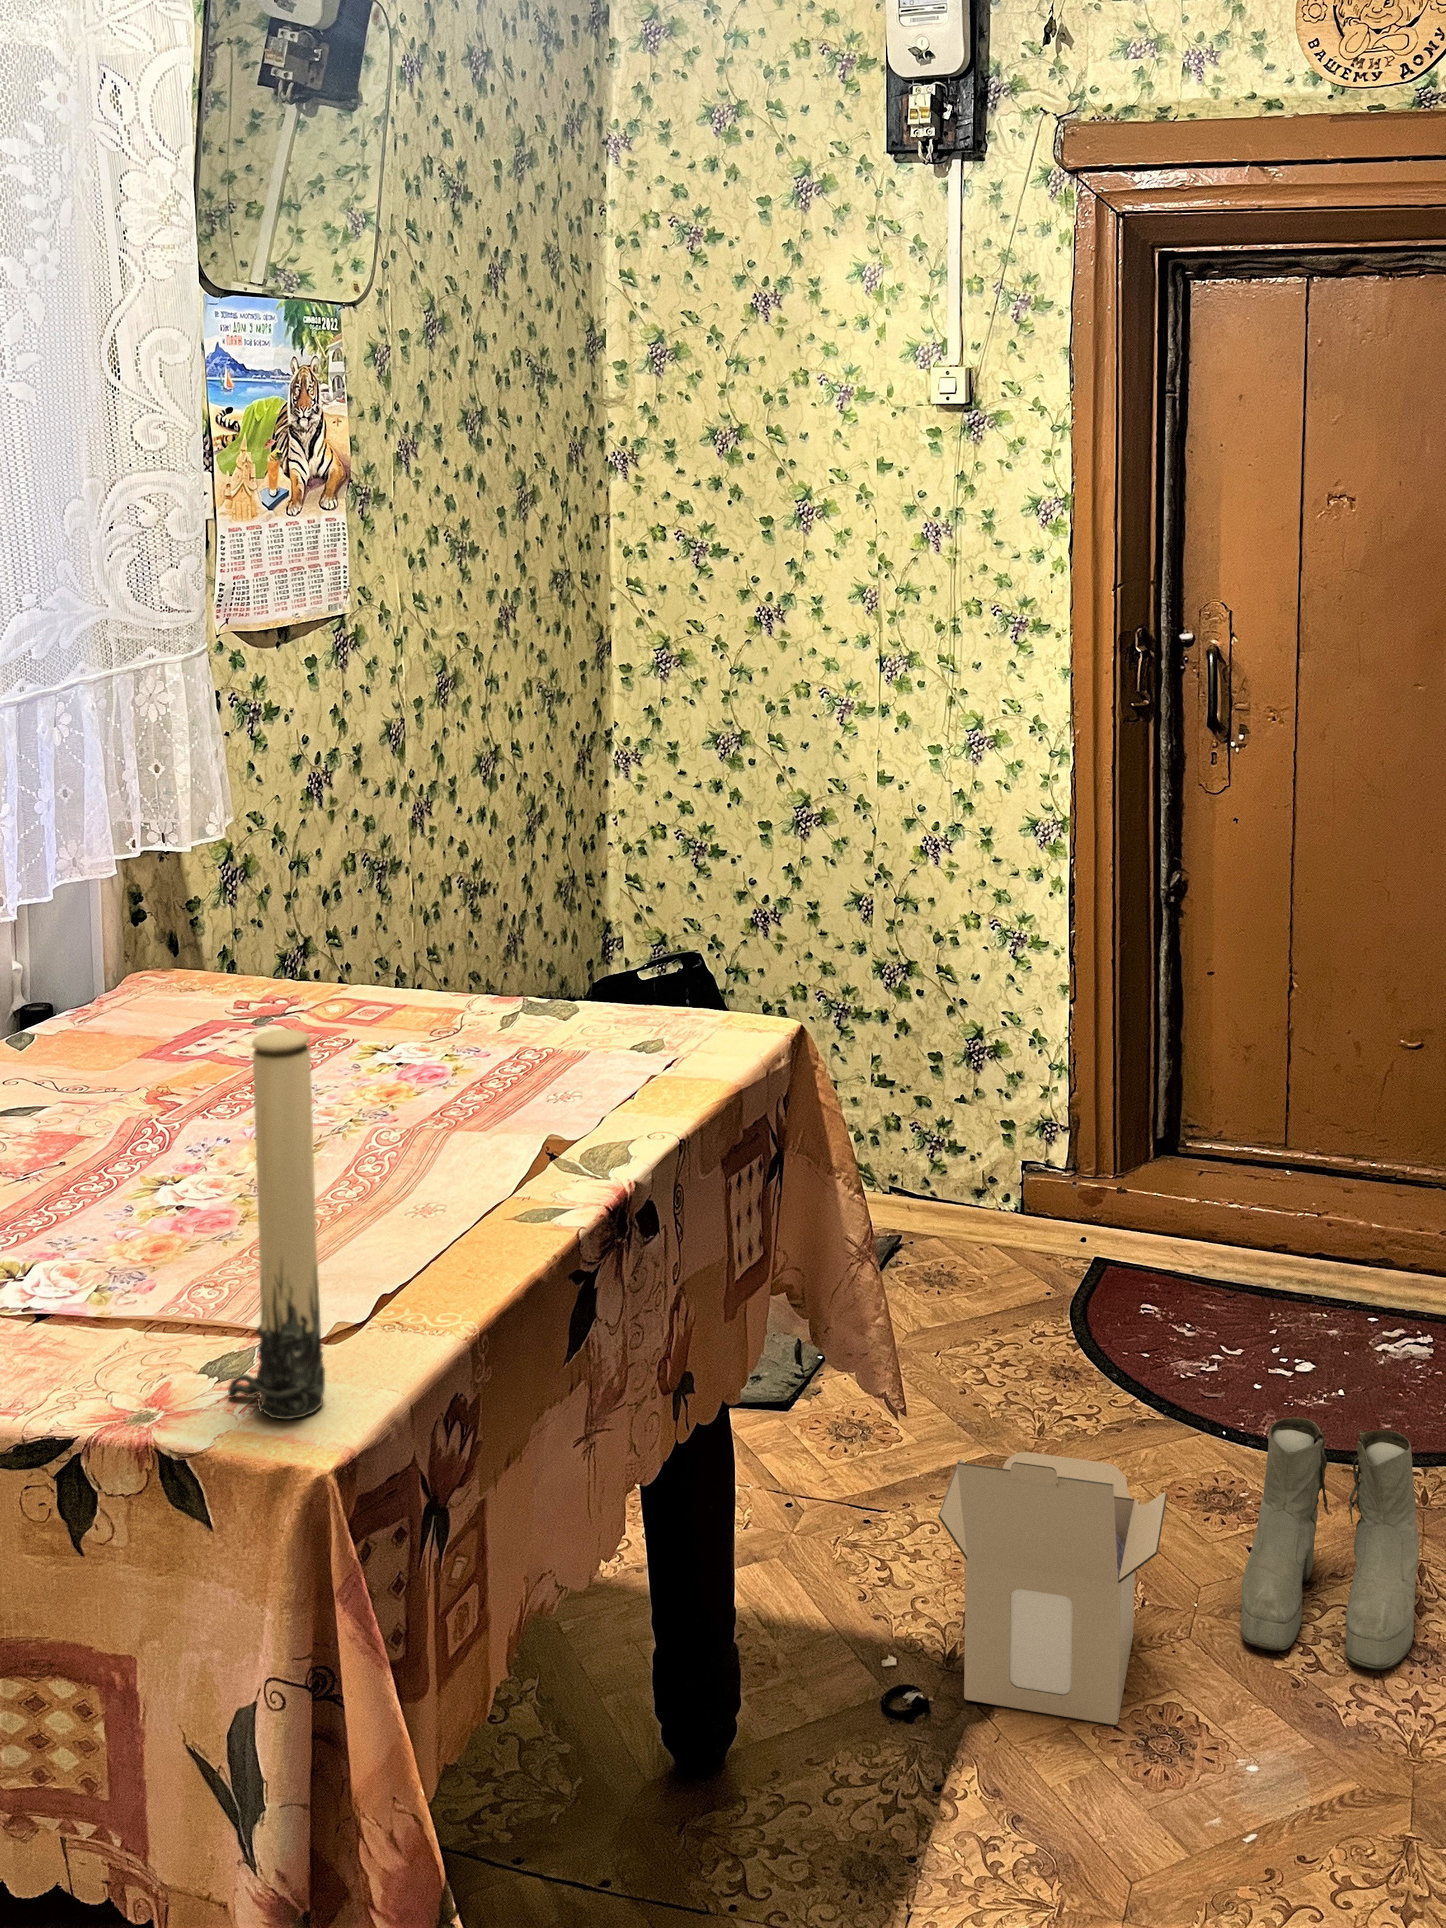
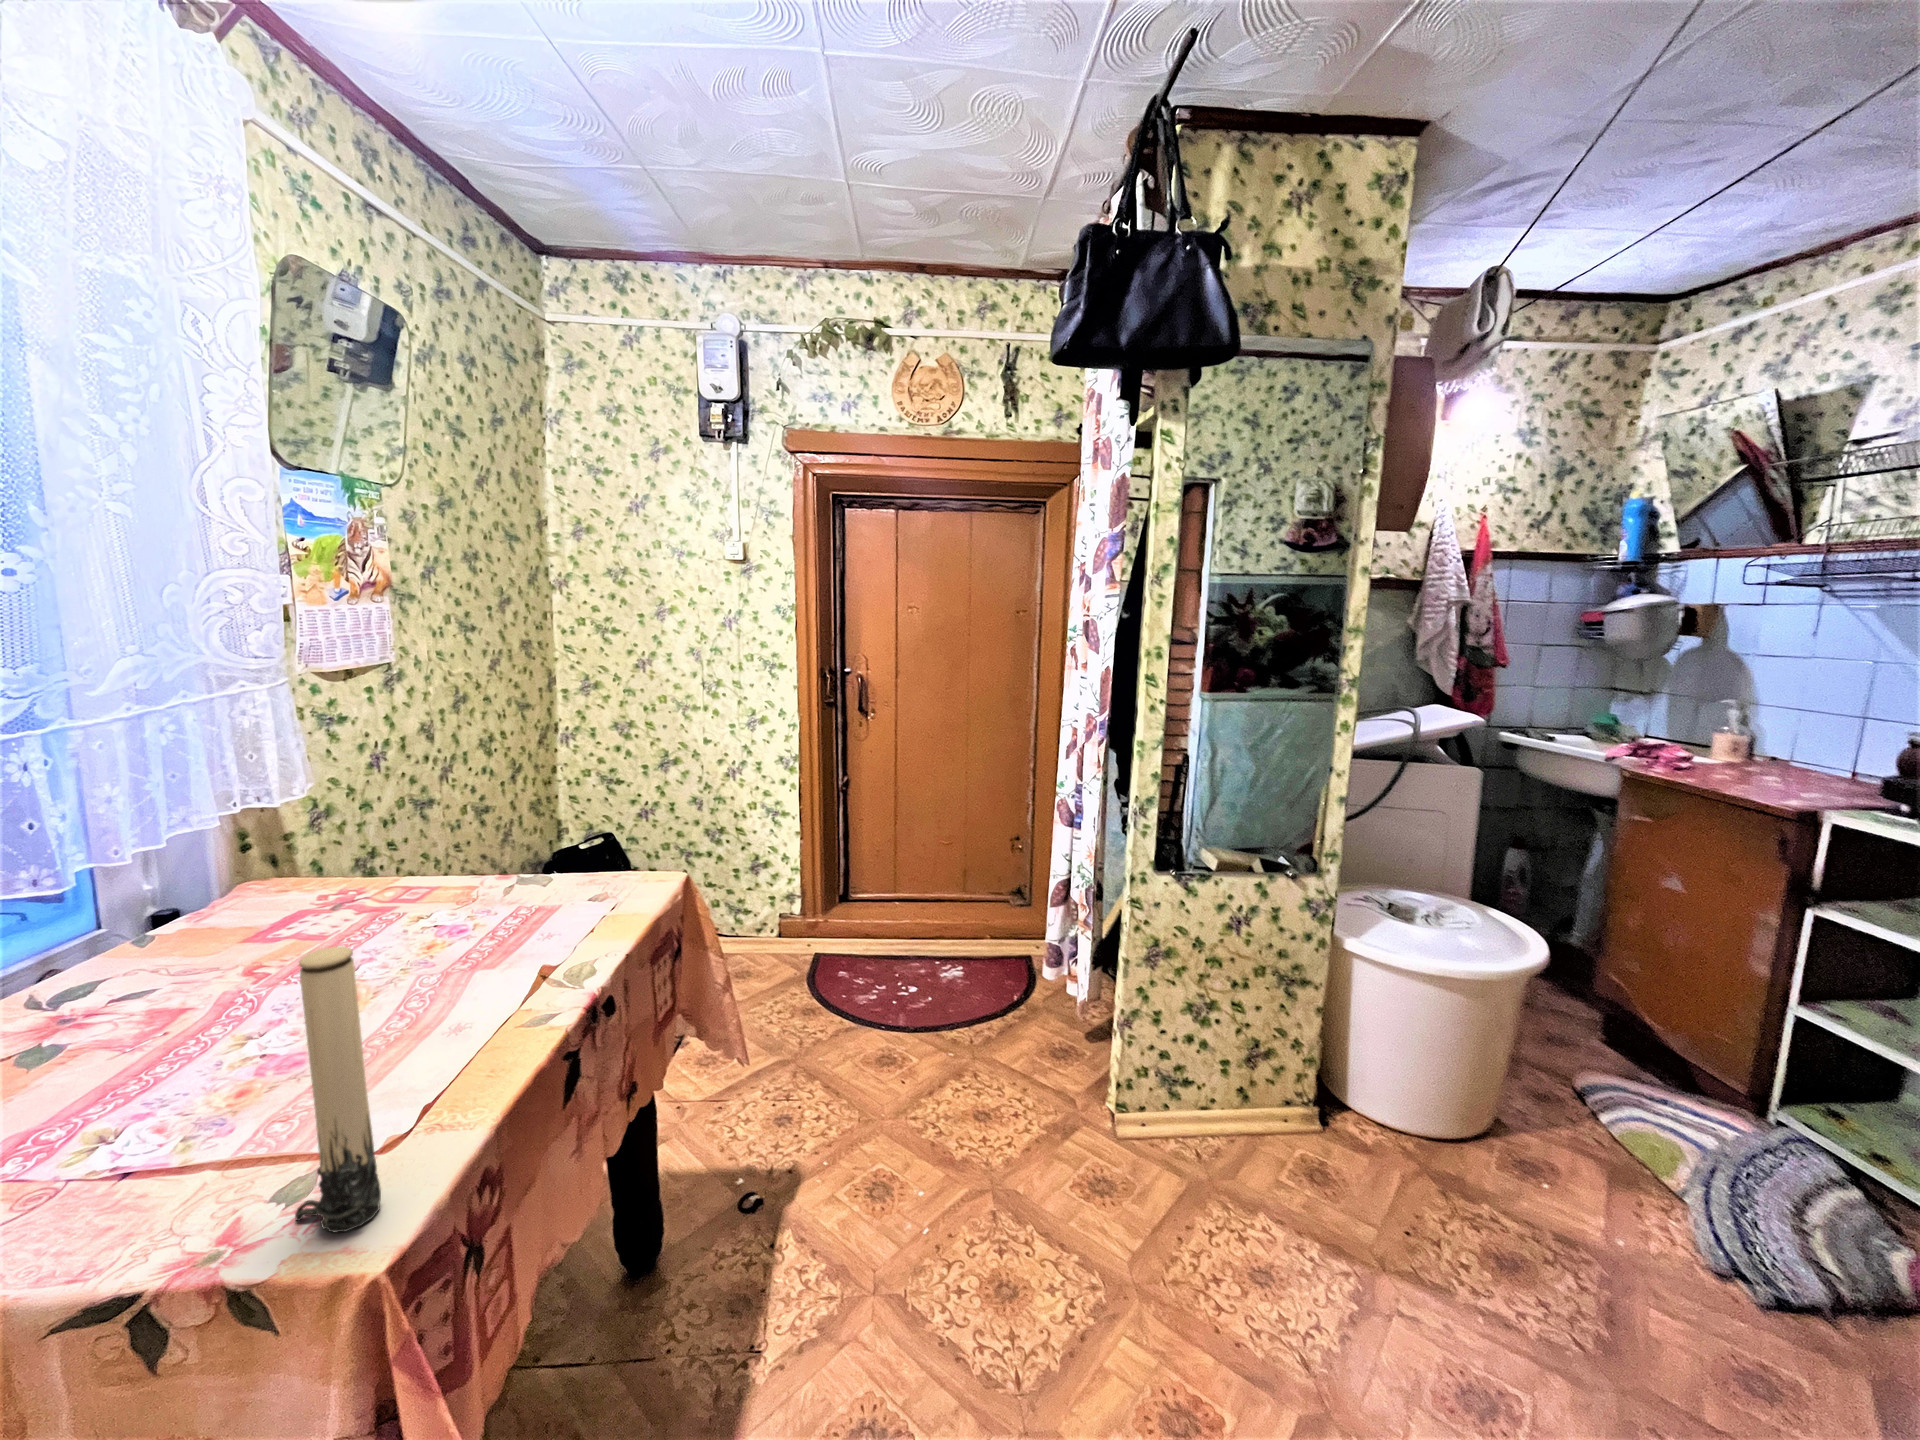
boots: present [1241,1418,1419,1670] -> none [904,1020,978,1130]
cardboard box: present [938,1452,1167,1725] -> none [765,1060,874,1191]

